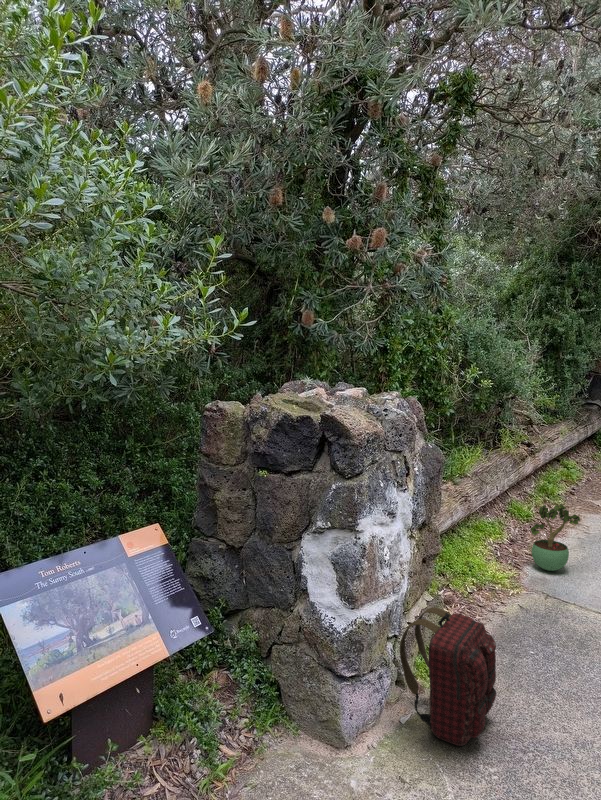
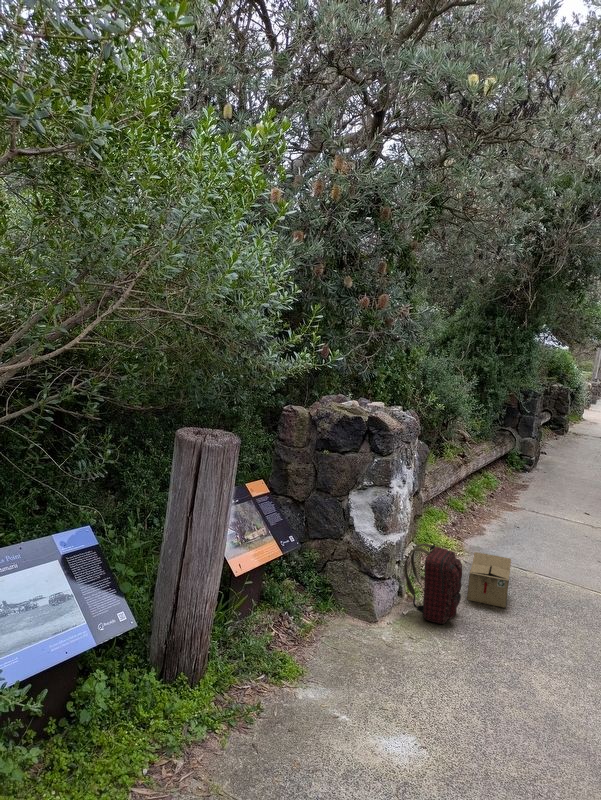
potted plant: present [531,504,580,571] -> none [470,494,504,542]
cardboard box: none [511,607,584,704] -> present [467,552,511,608]

